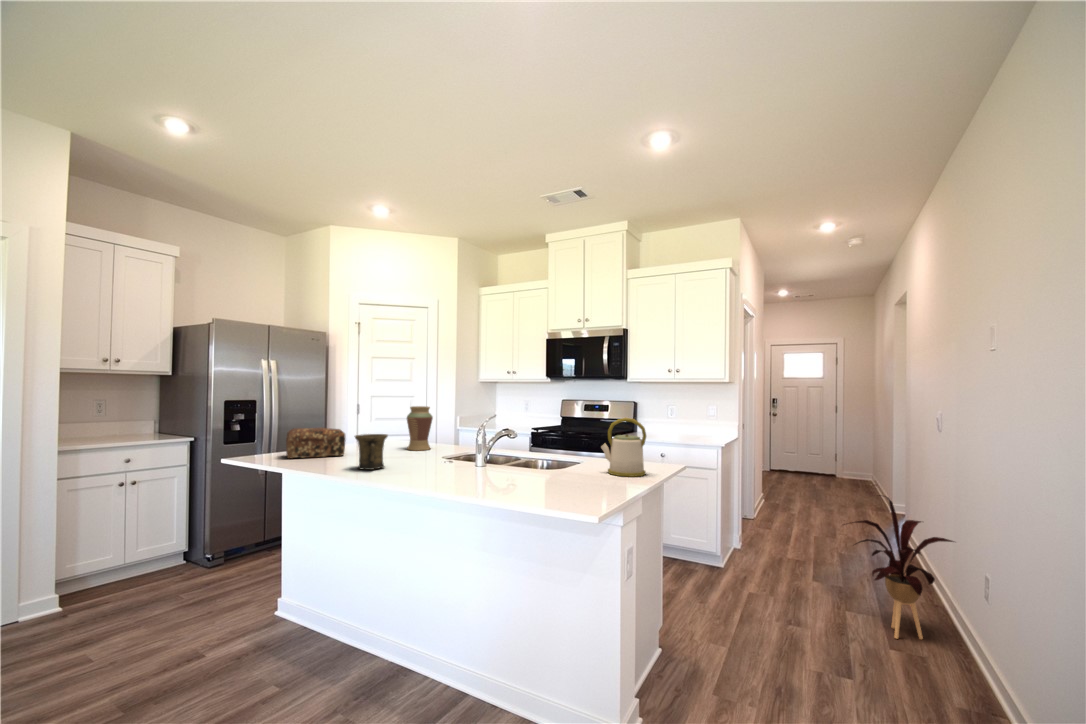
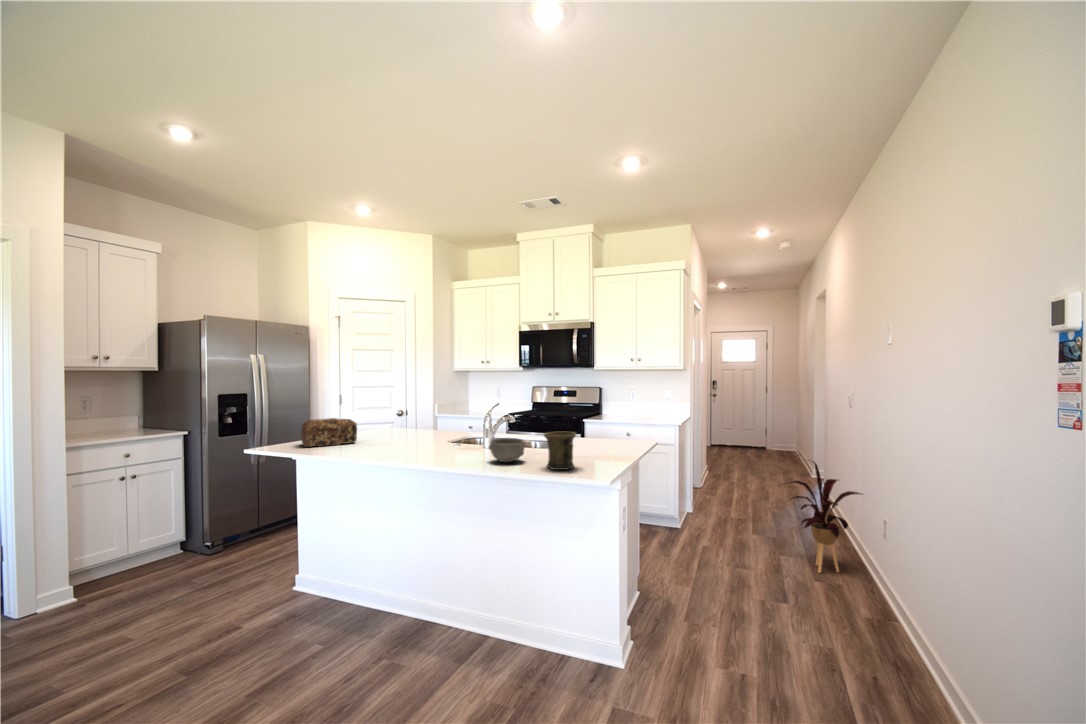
vase: present [407,406,433,451] -> none [408,396,431,436]
kettle: present [601,418,646,477] -> none [590,403,629,452]
mug: present [355,434,388,470] -> present [544,432,576,470]
bowl: none [472,456,513,485] -> present [489,438,524,462]

